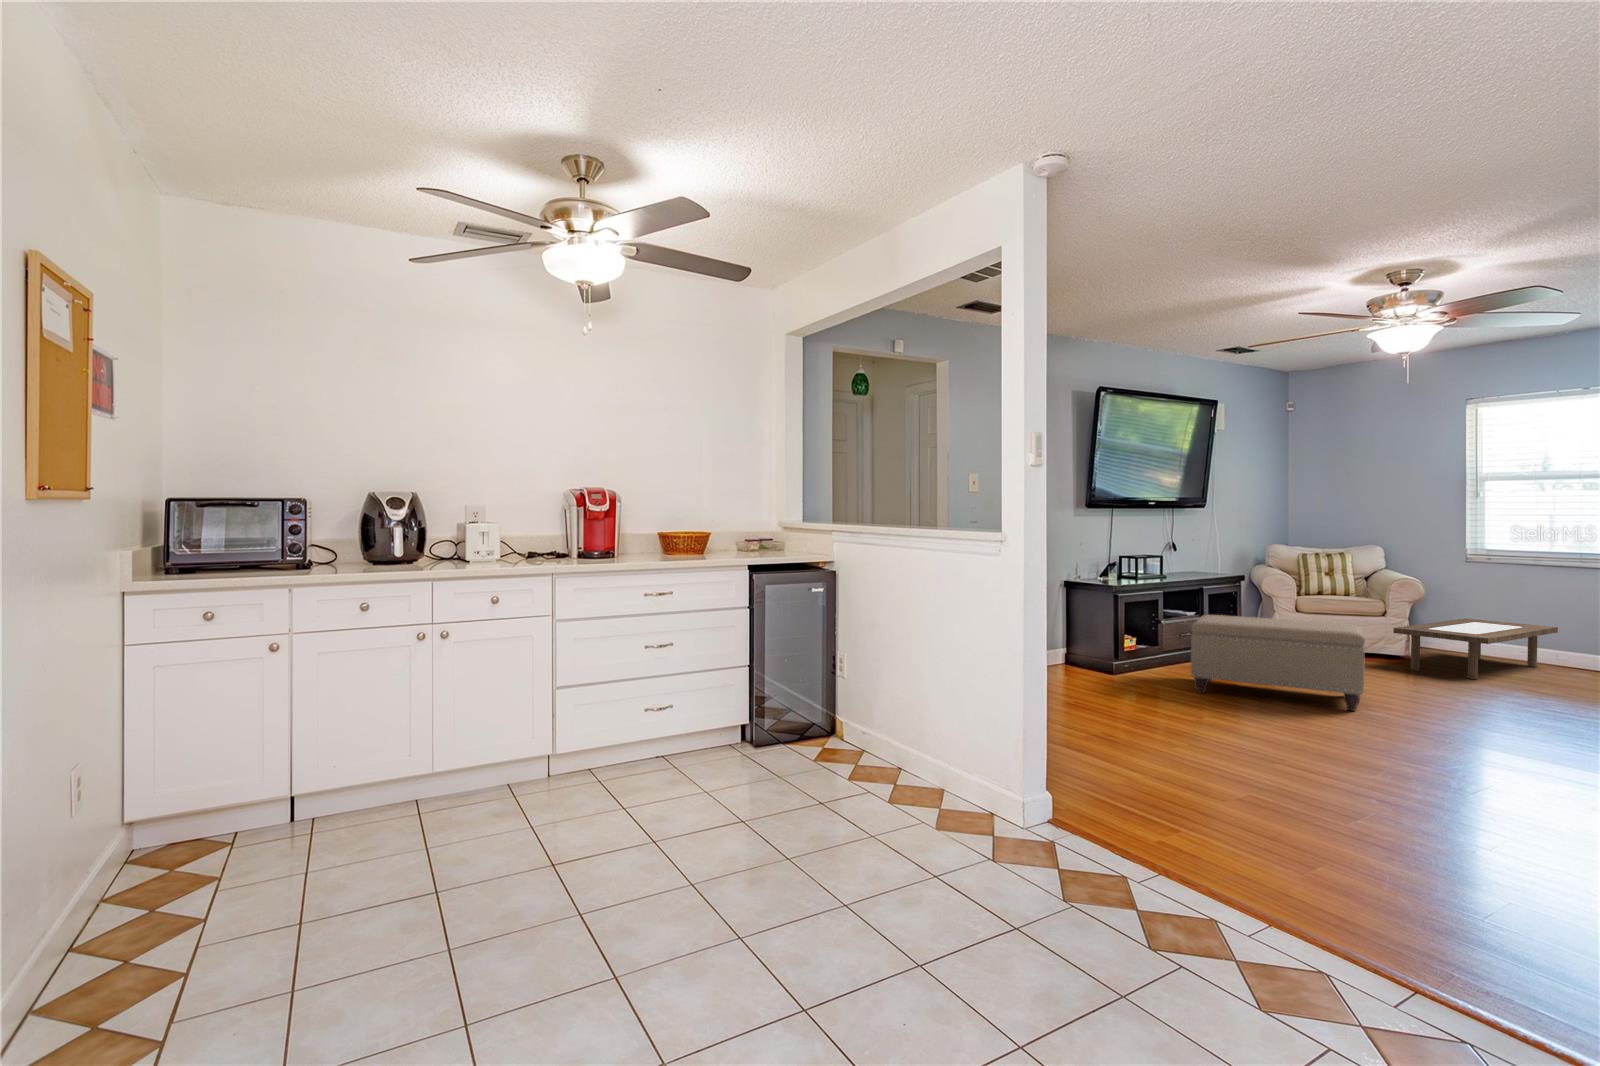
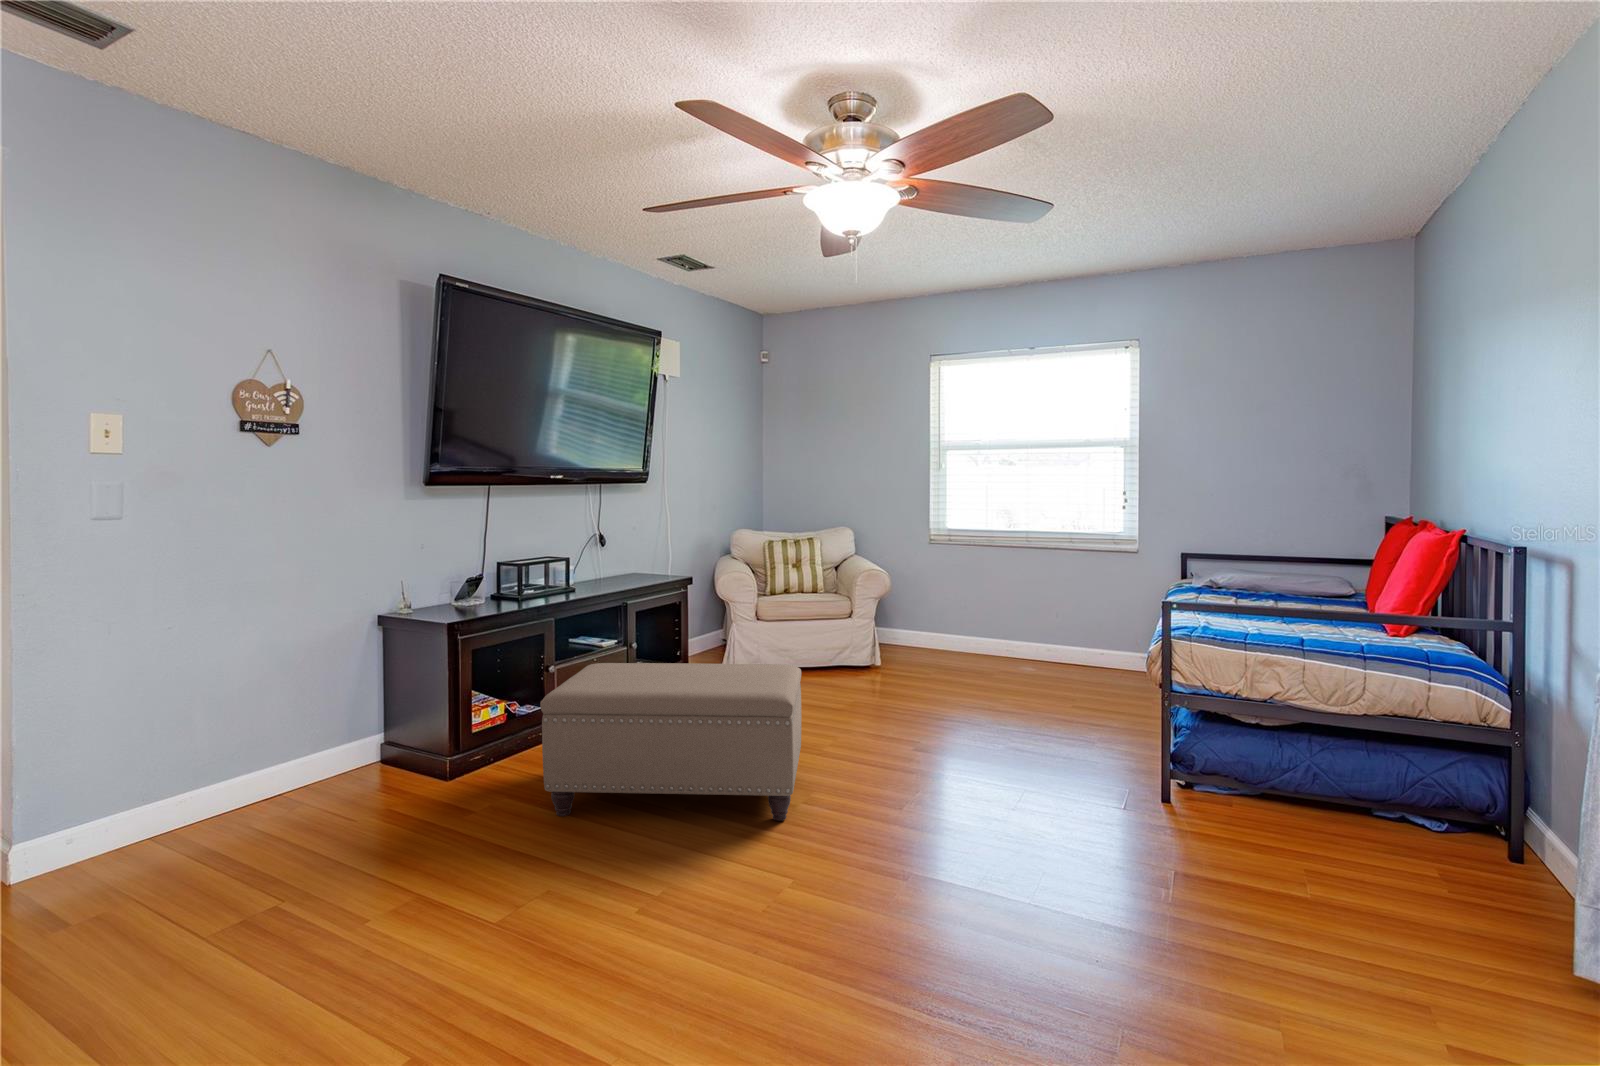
coffee table: present [1393,619,1558,679] -> none [857,610,1011,699]

